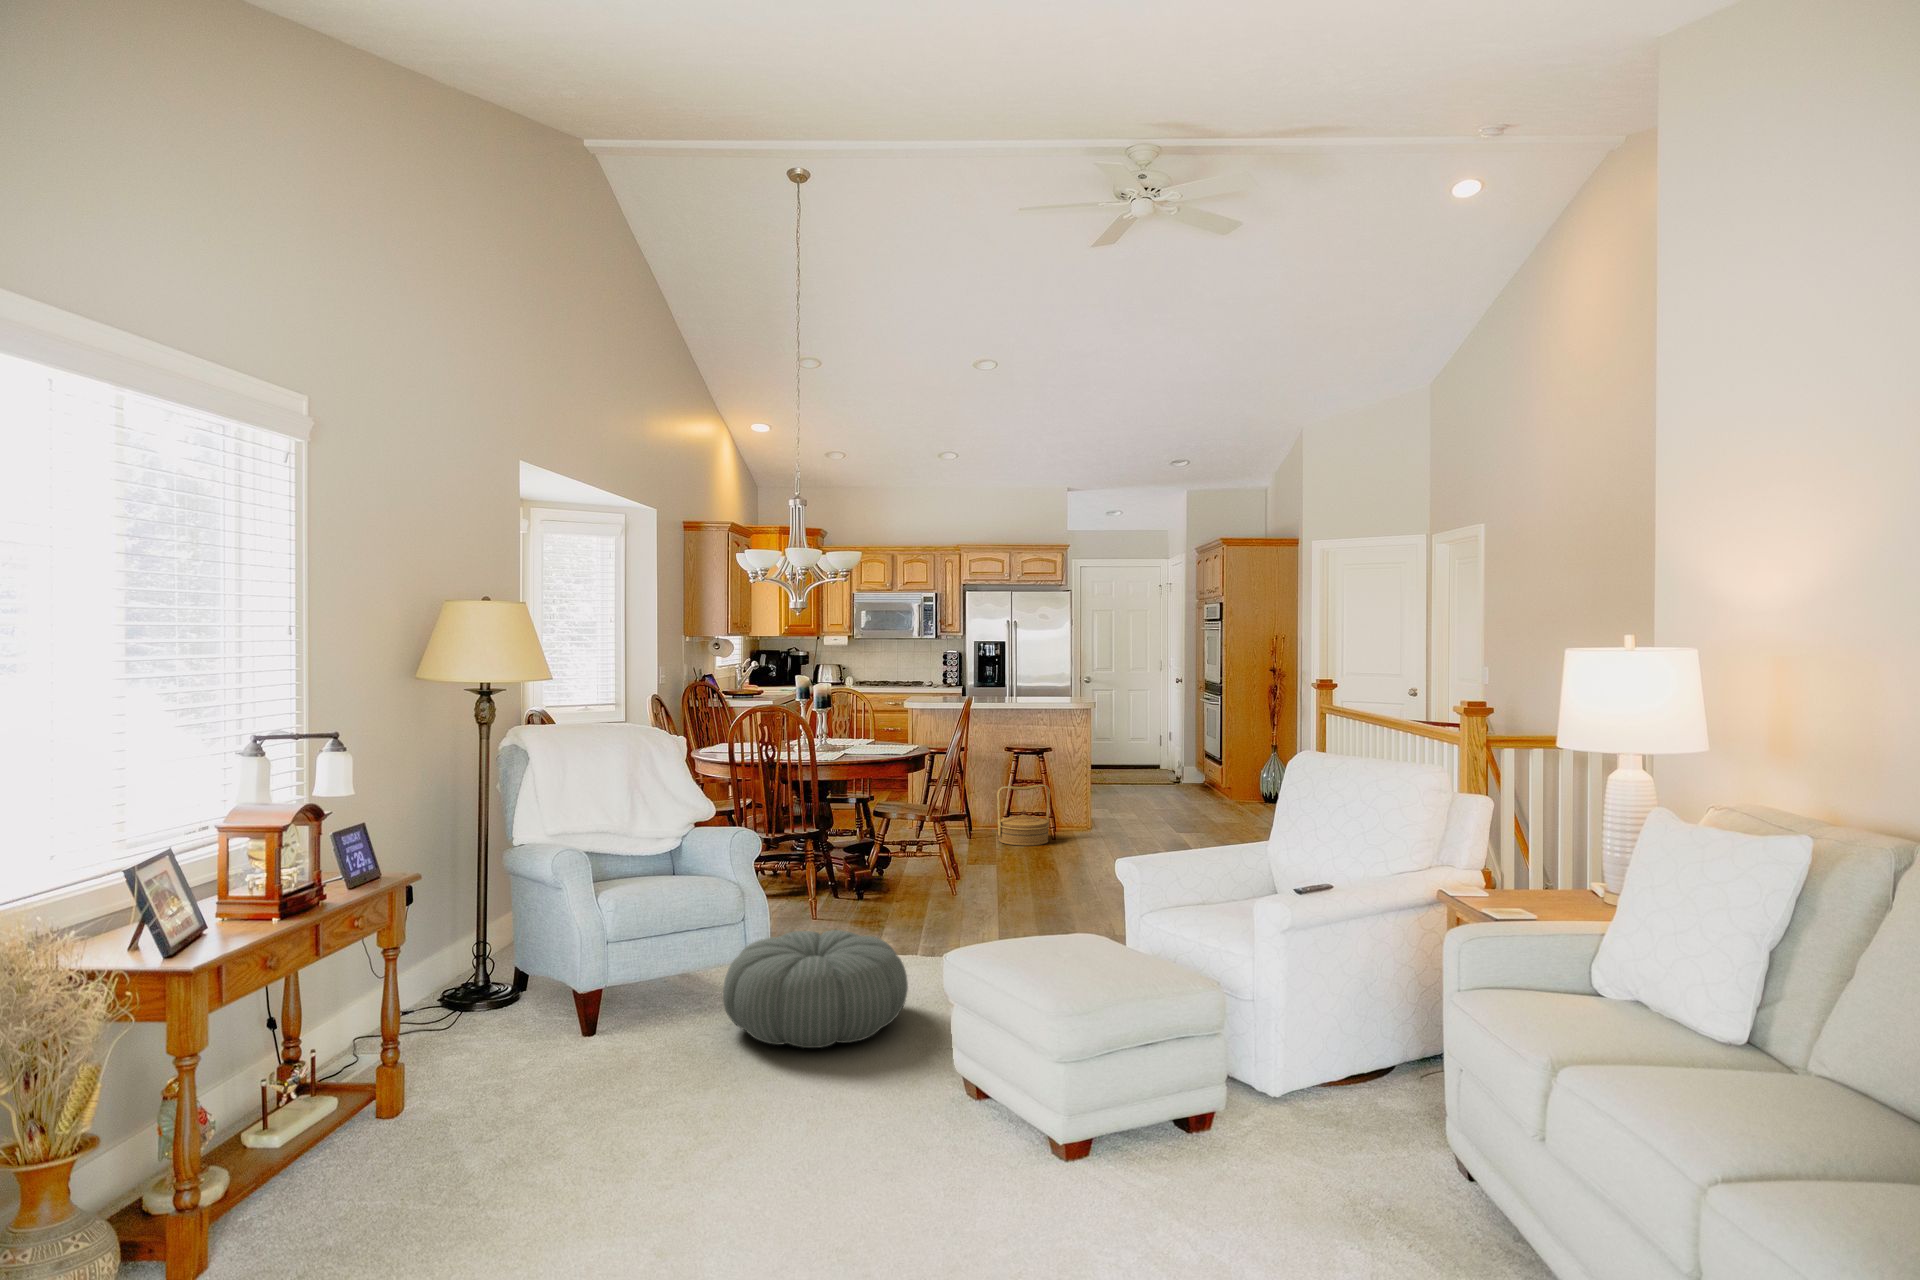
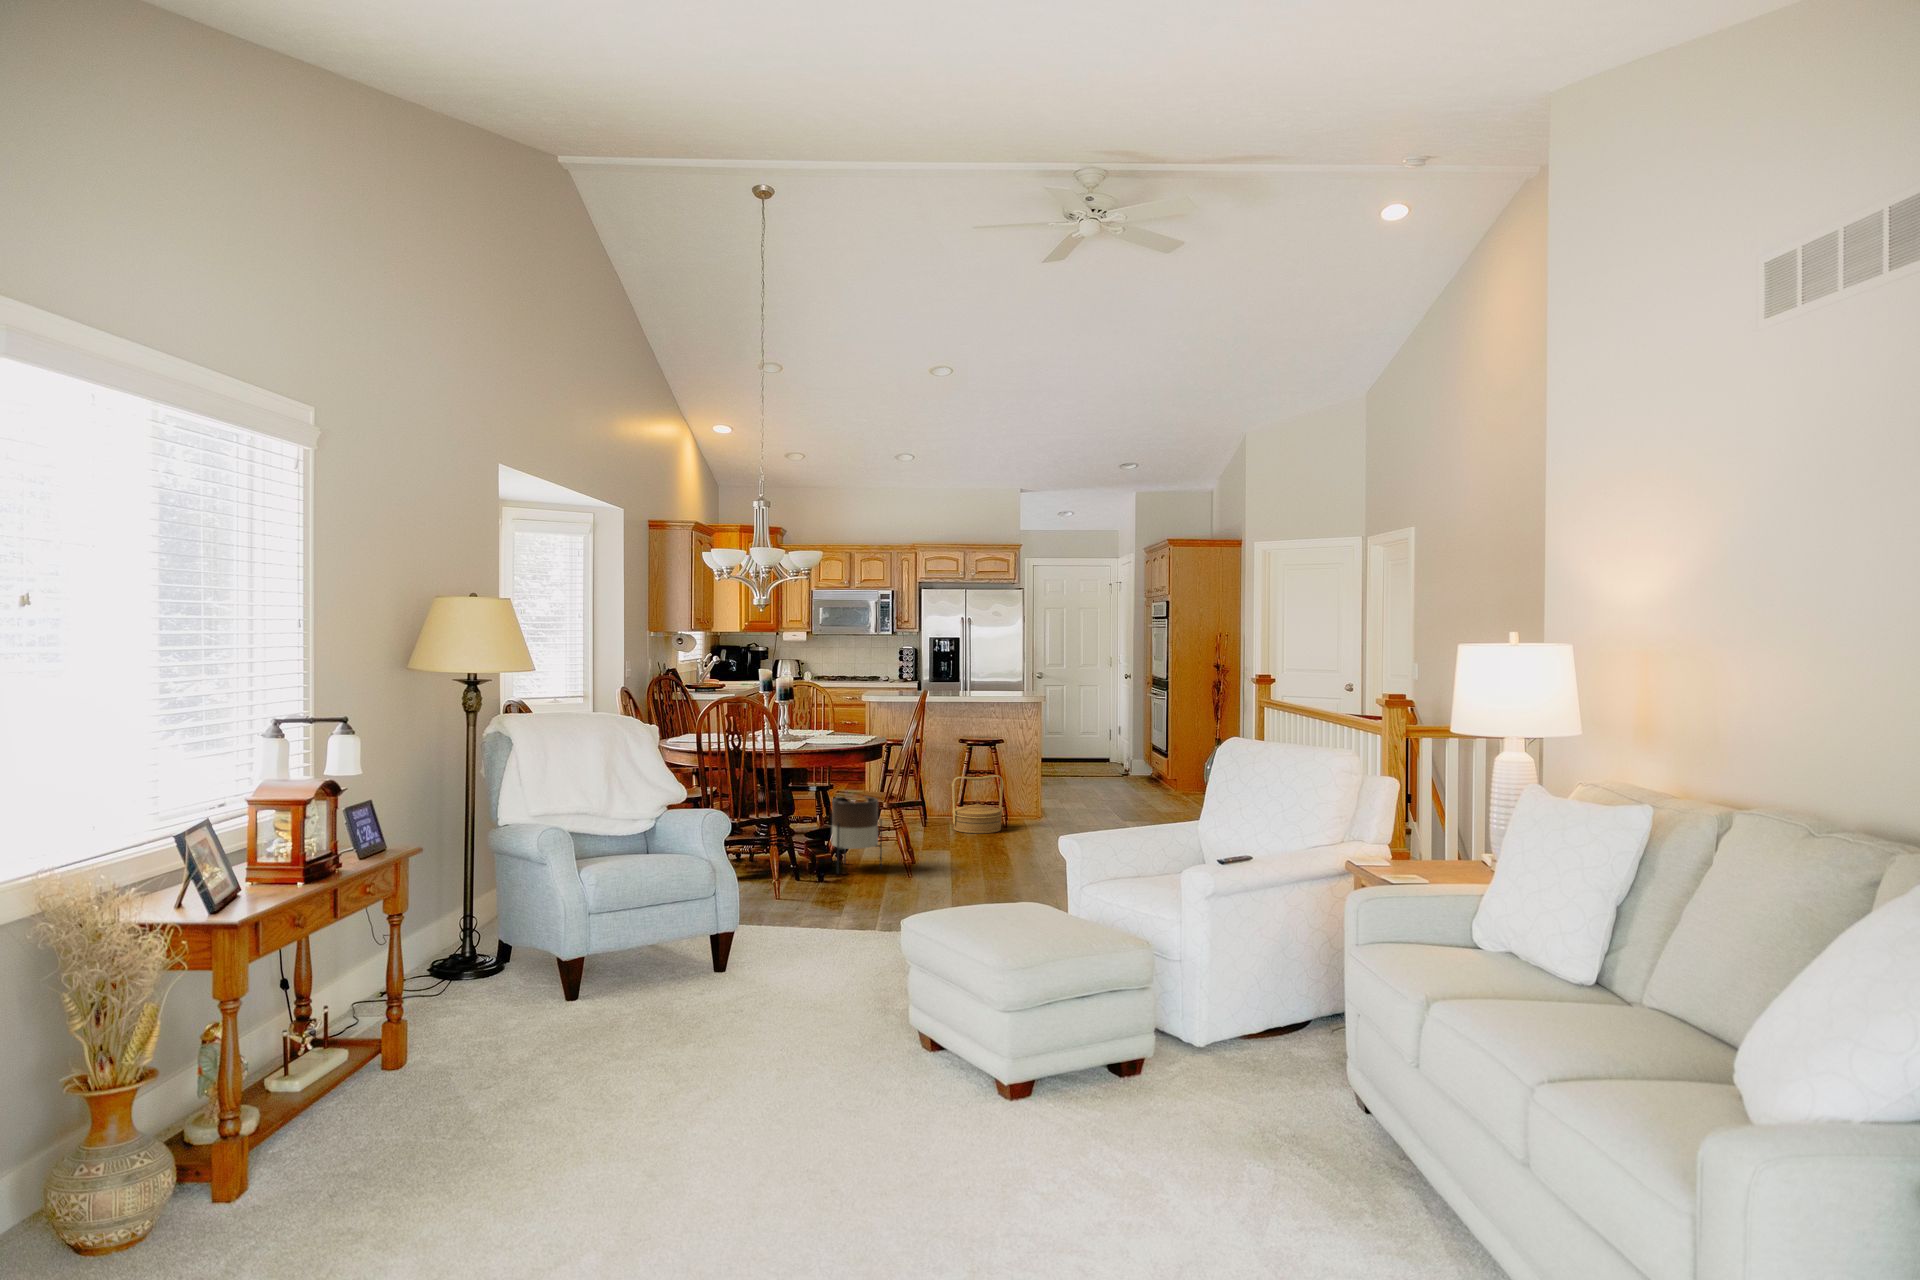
planter: none [871,808,924,891] -> present [831,796,882,873]
pouf: present [723,930,908,1048] -> none [698,904,869,1009]

